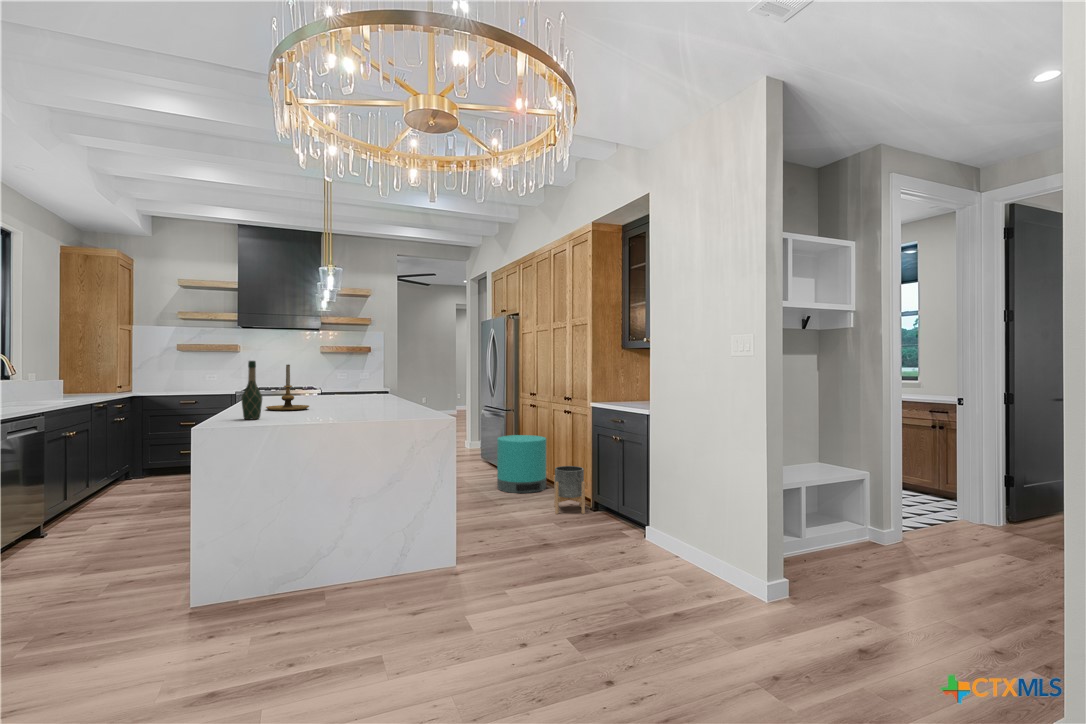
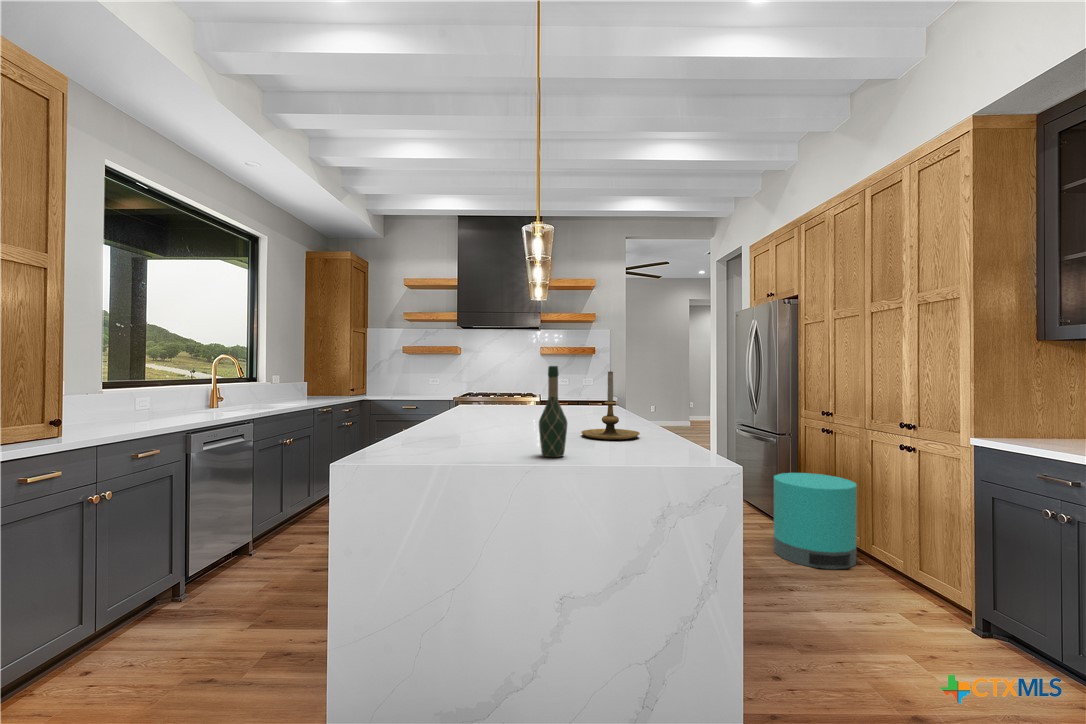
wine bottle: present [241,361,262,419] -> present [539,366,567,457]
candle holder: present [266,365,309,411] -> present [581,371,640,440]
planter: present [554,466,585,514] -> none [895,546,972,645]

